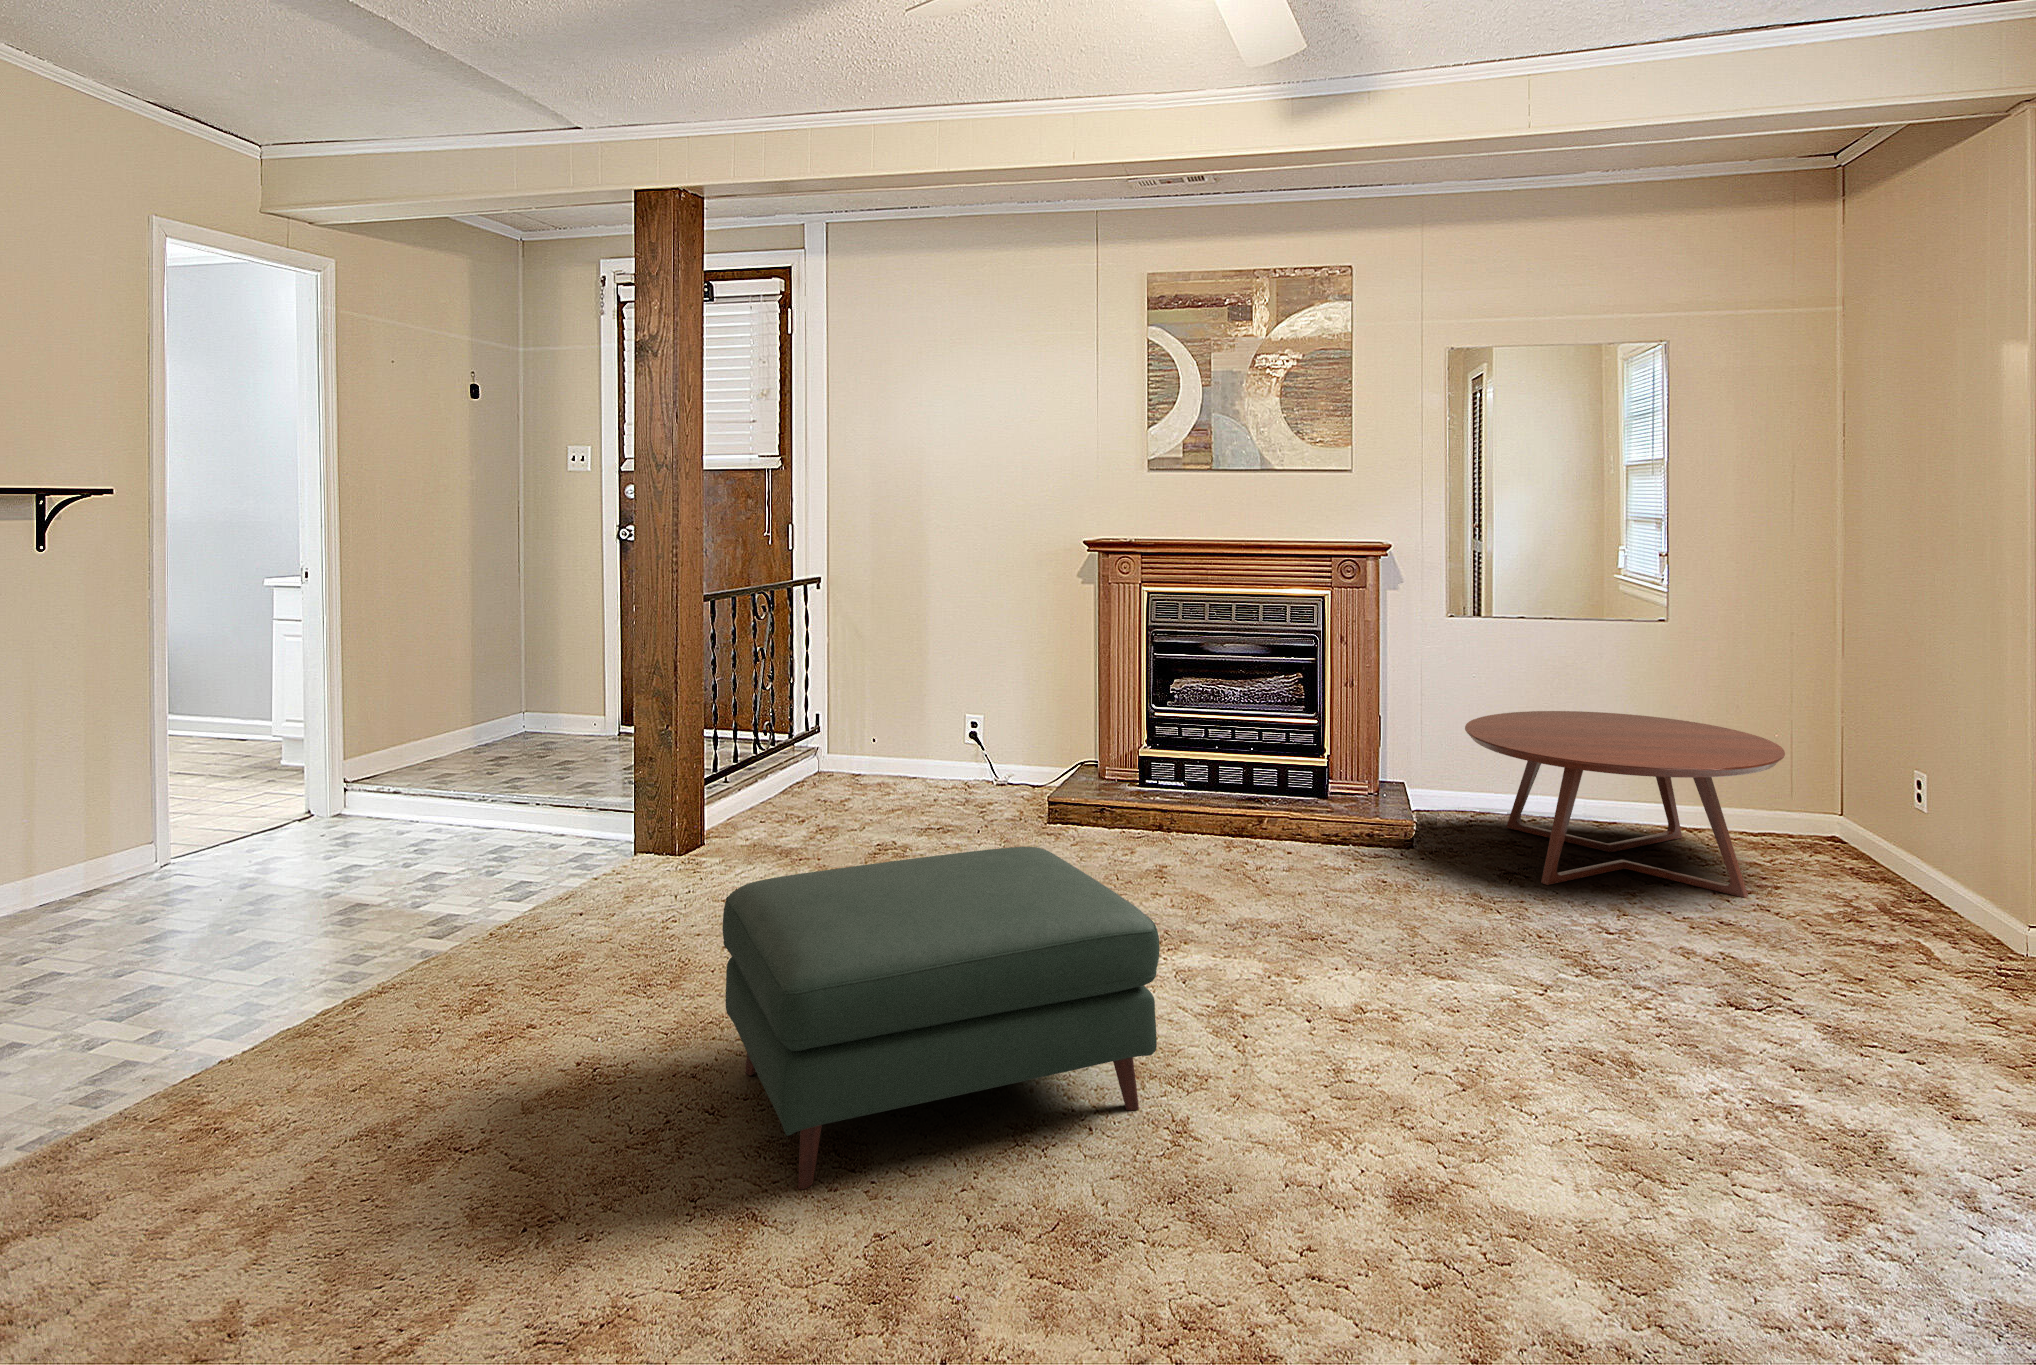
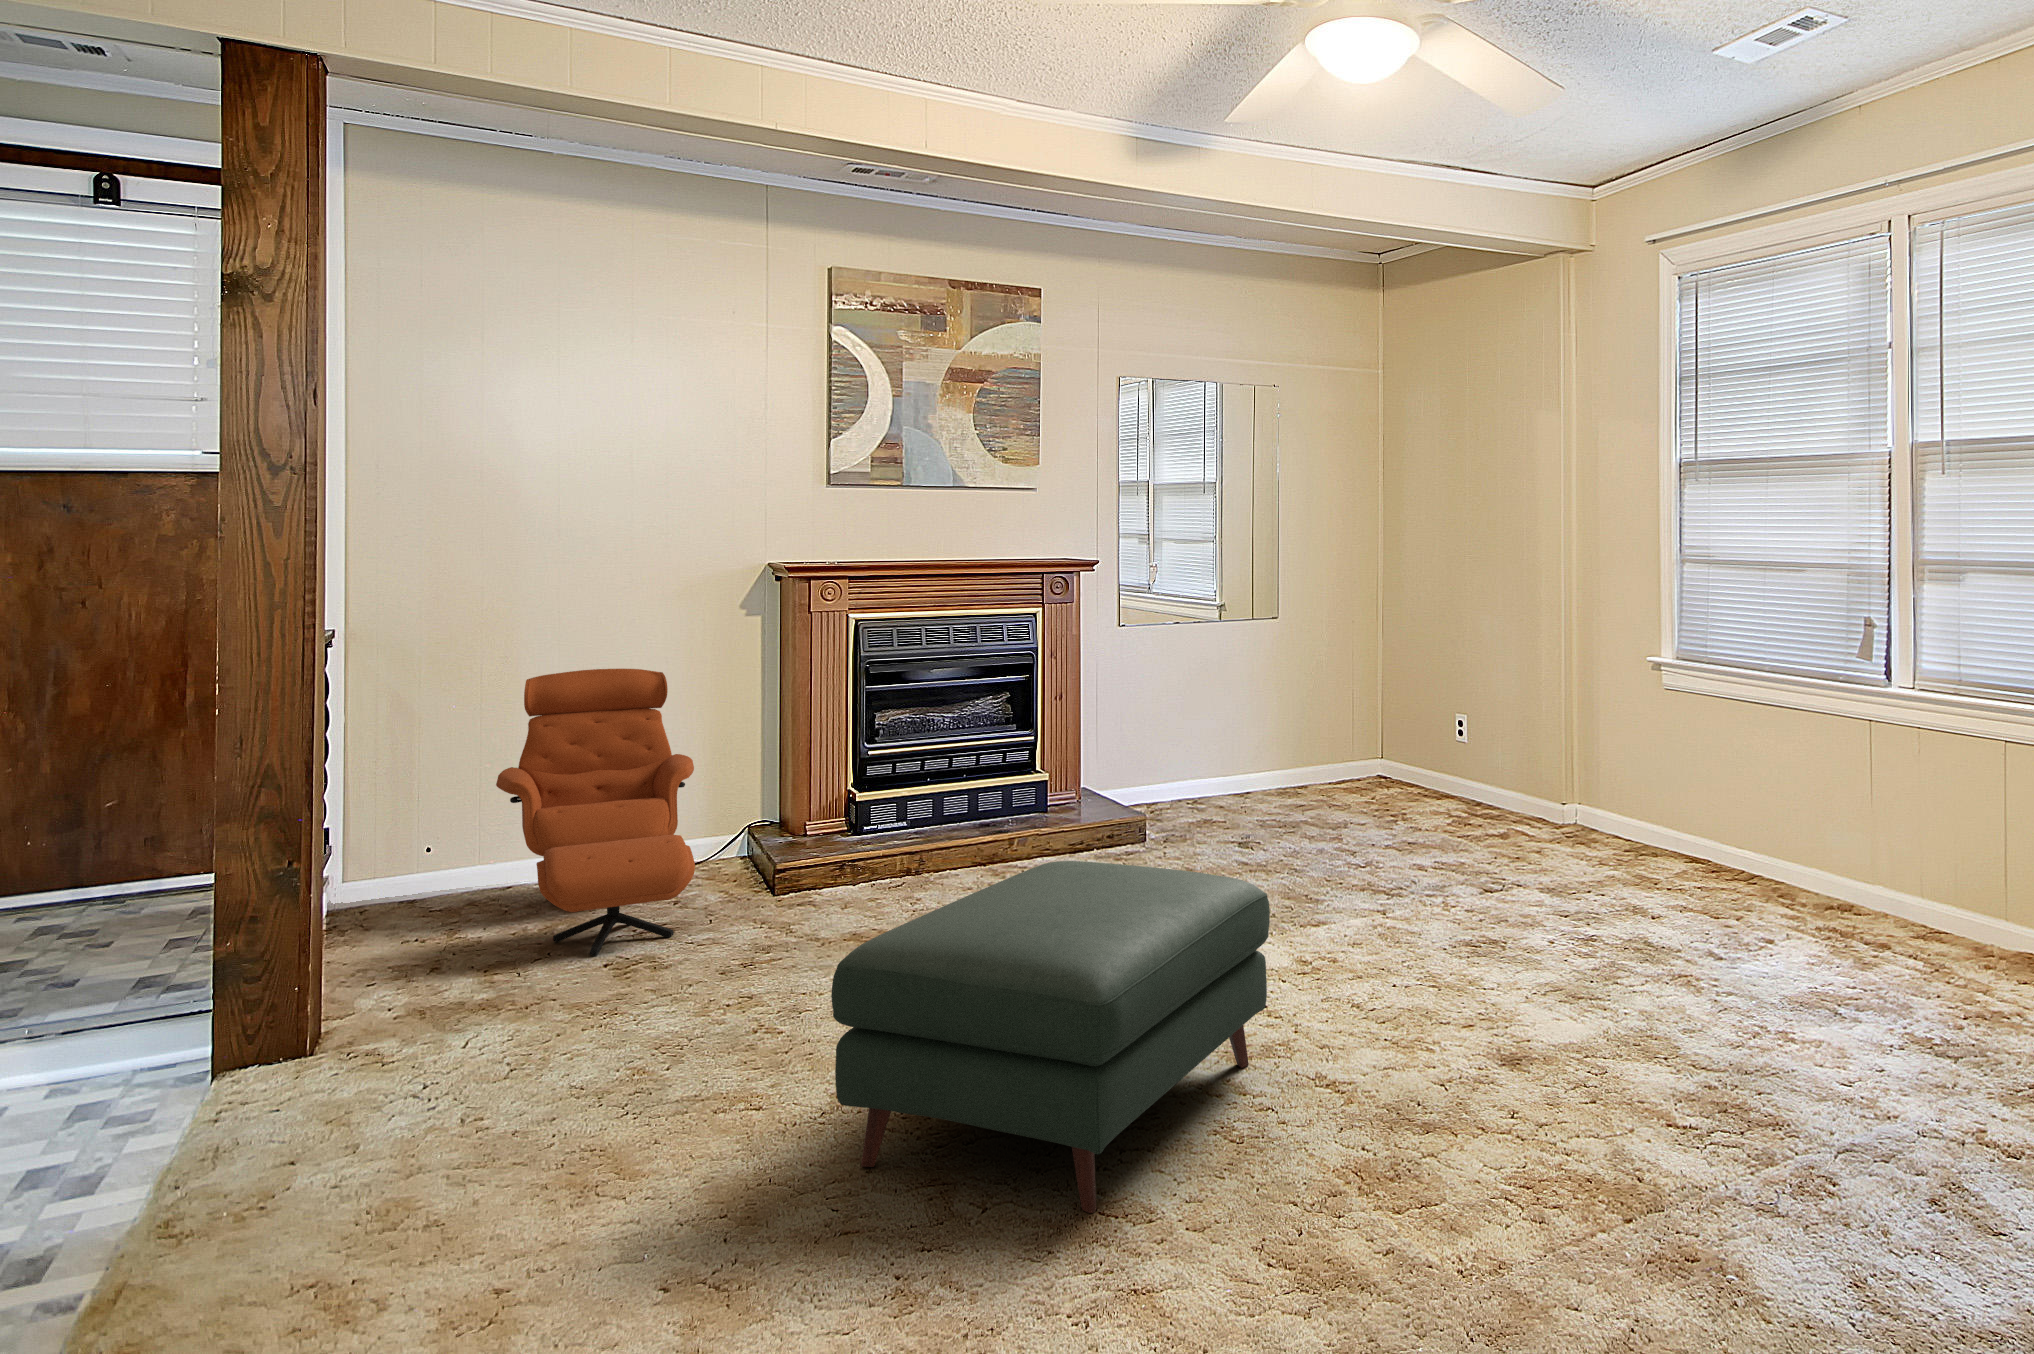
armchair: none [851,620,1025,846] -> present [496,669,695,956]
coffee table: present [1465,711,1785,898] -> none [1165,701,1409,848]

